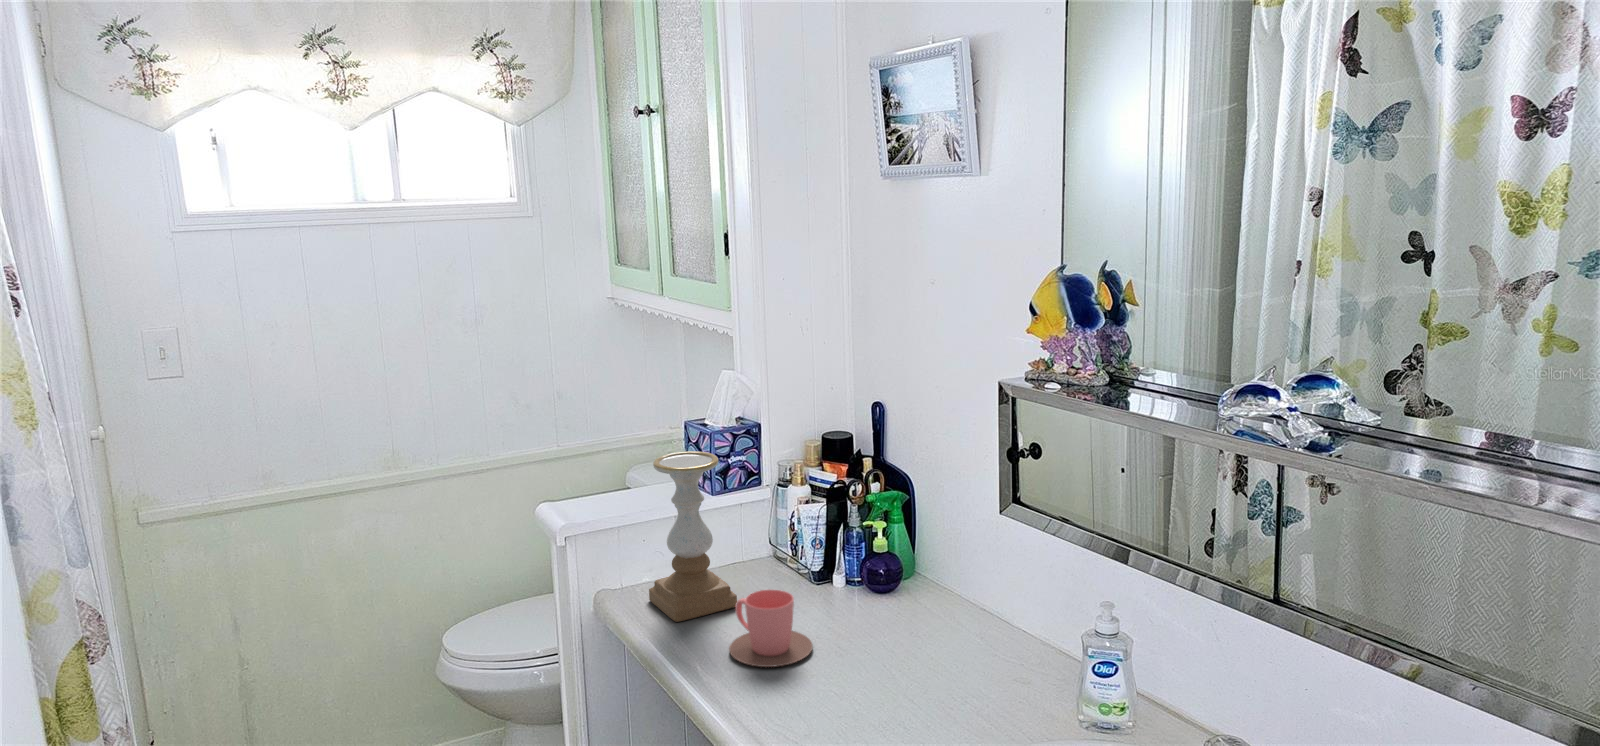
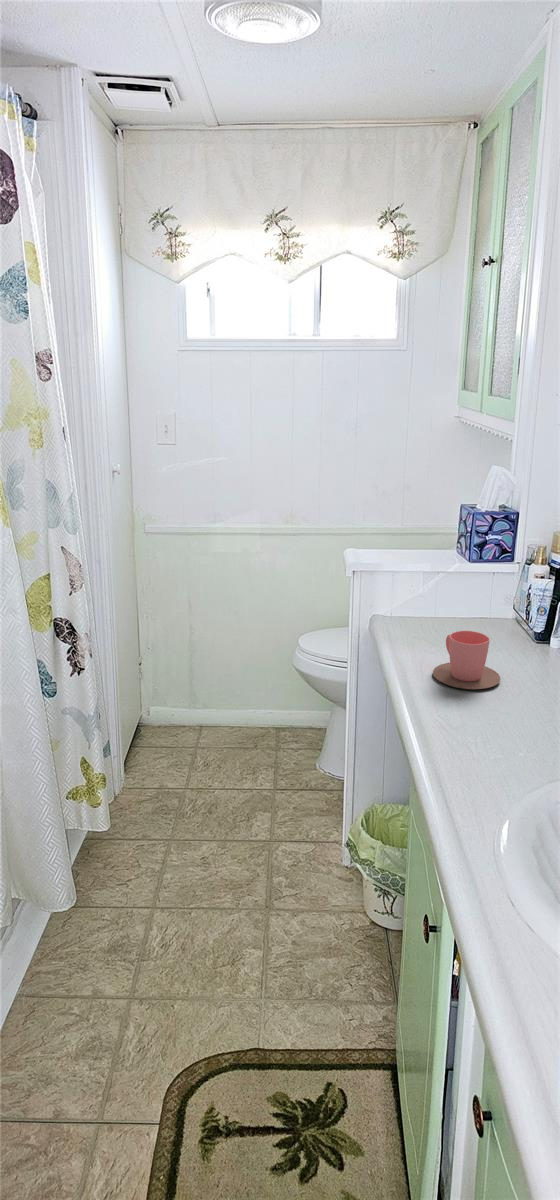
candle holder: present [649,451,737,622] -> none [401,520,463,645]

